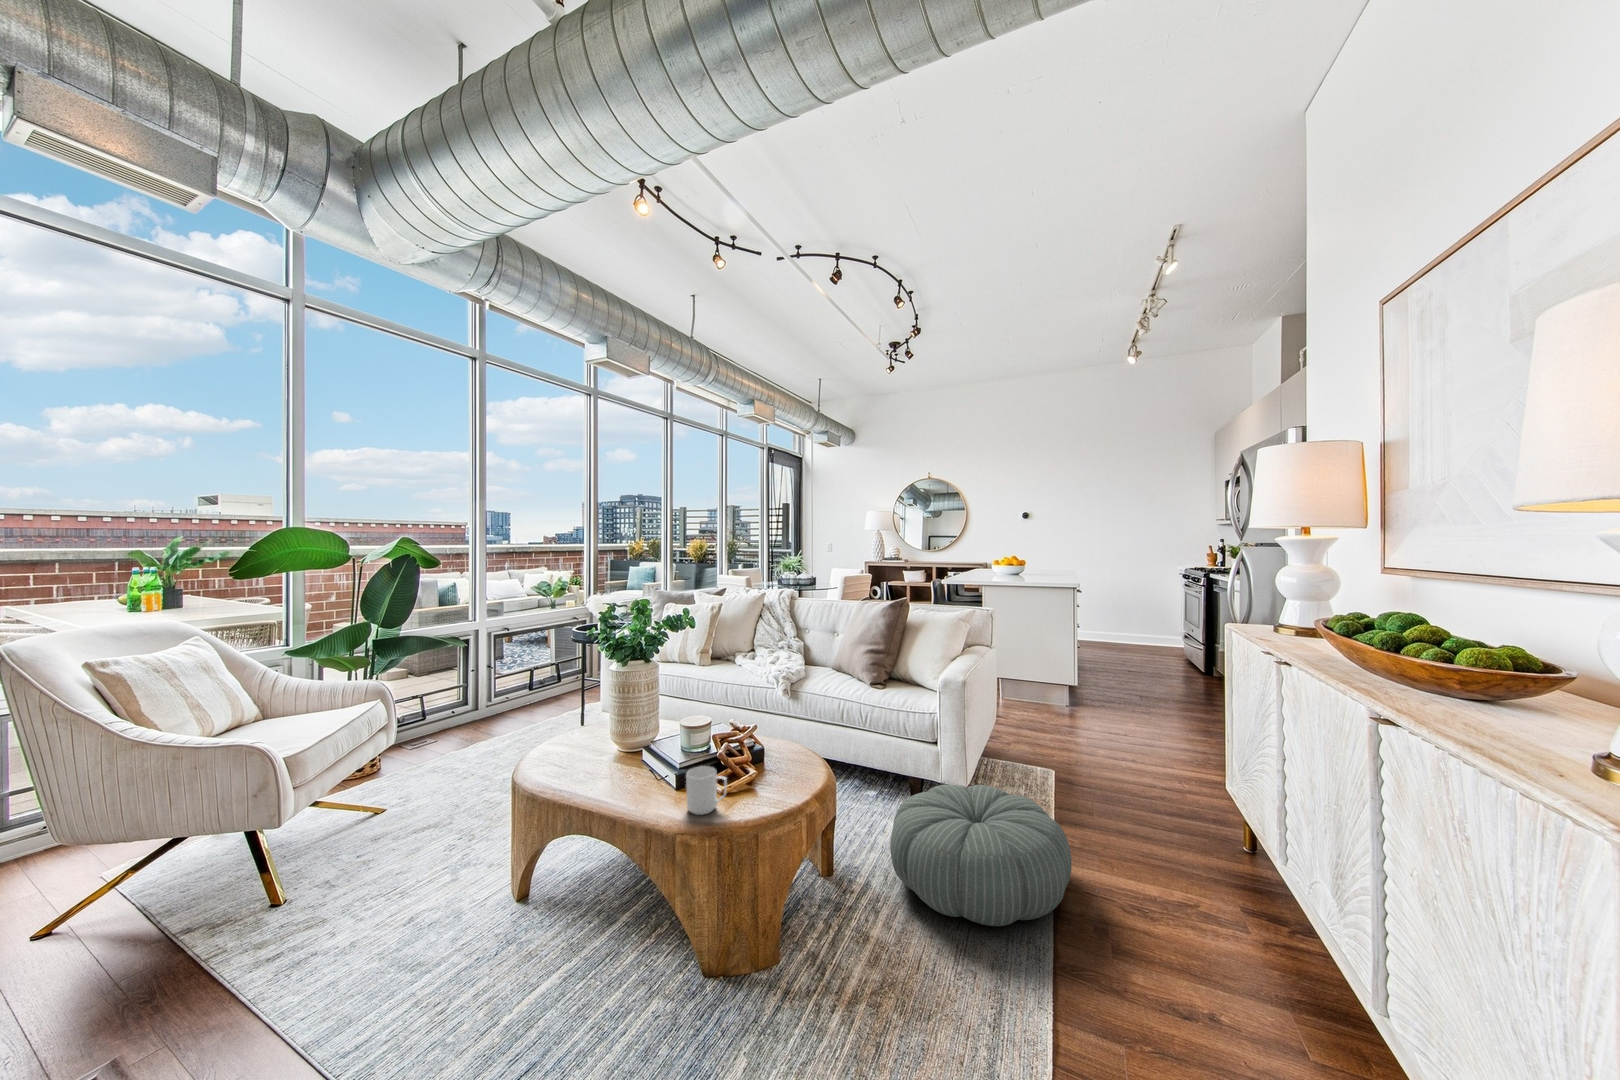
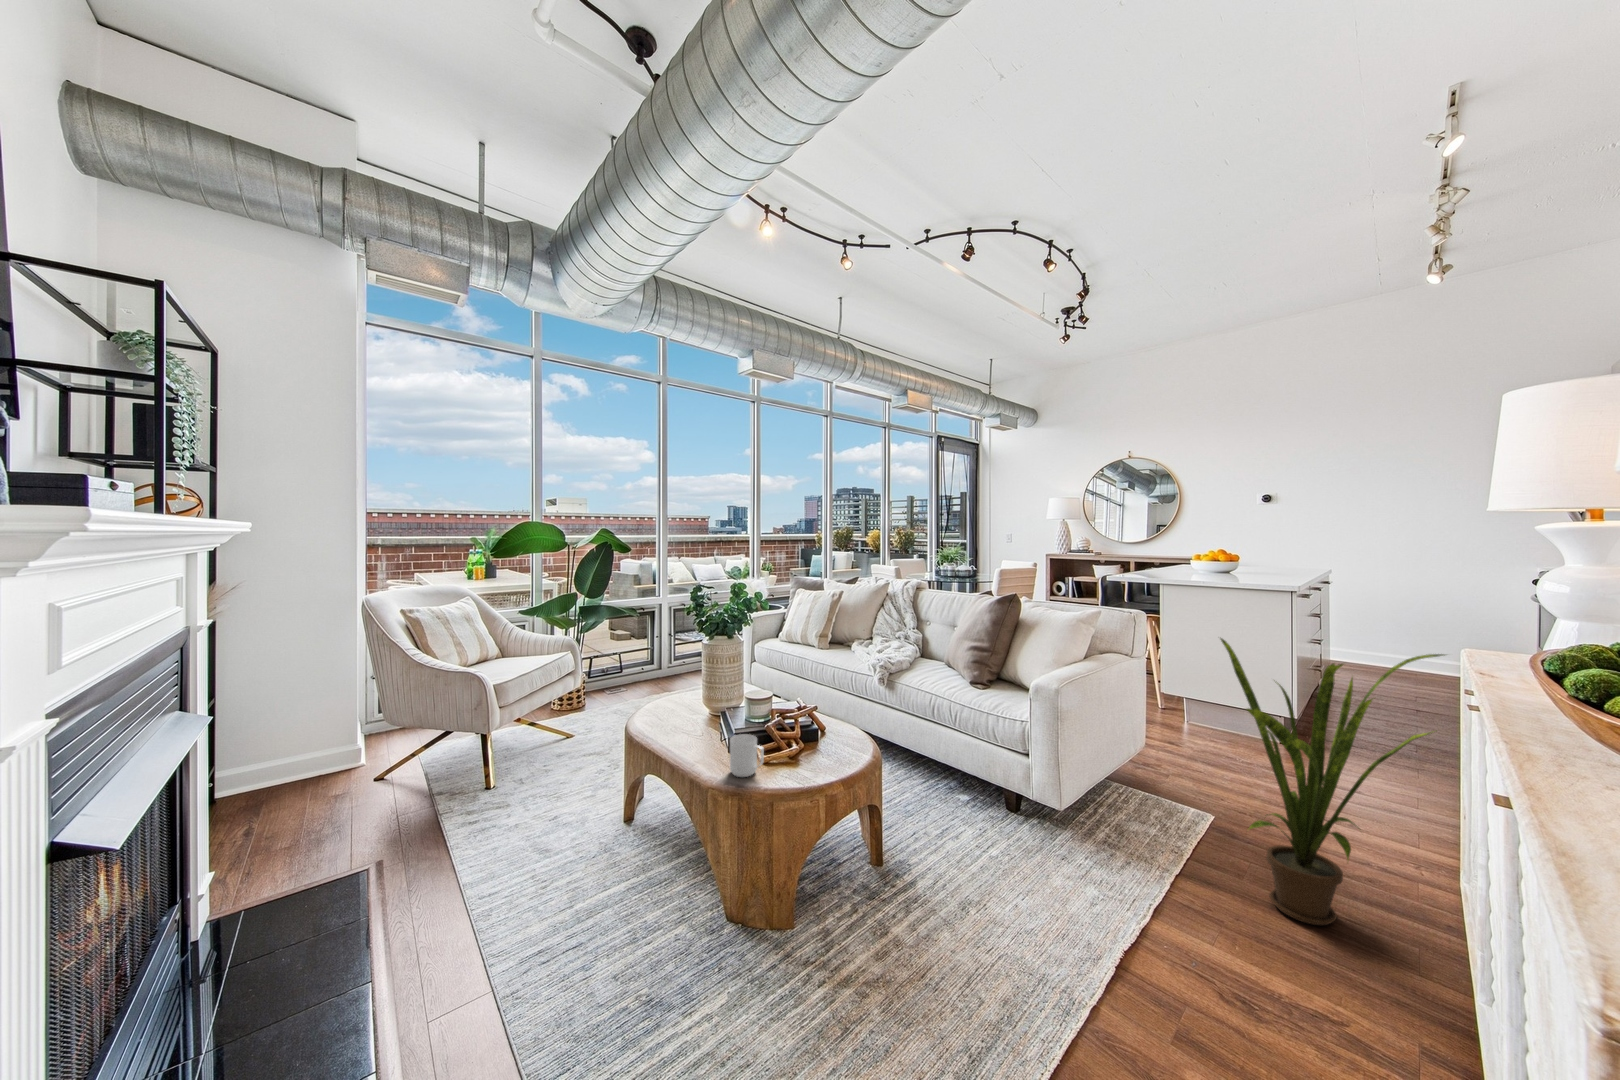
house plant: none [1086,617,1235,837] -> present [1221,638,1445,925]
pouf: present [890,785,1072,926] -> none [939,801,1148,968]

